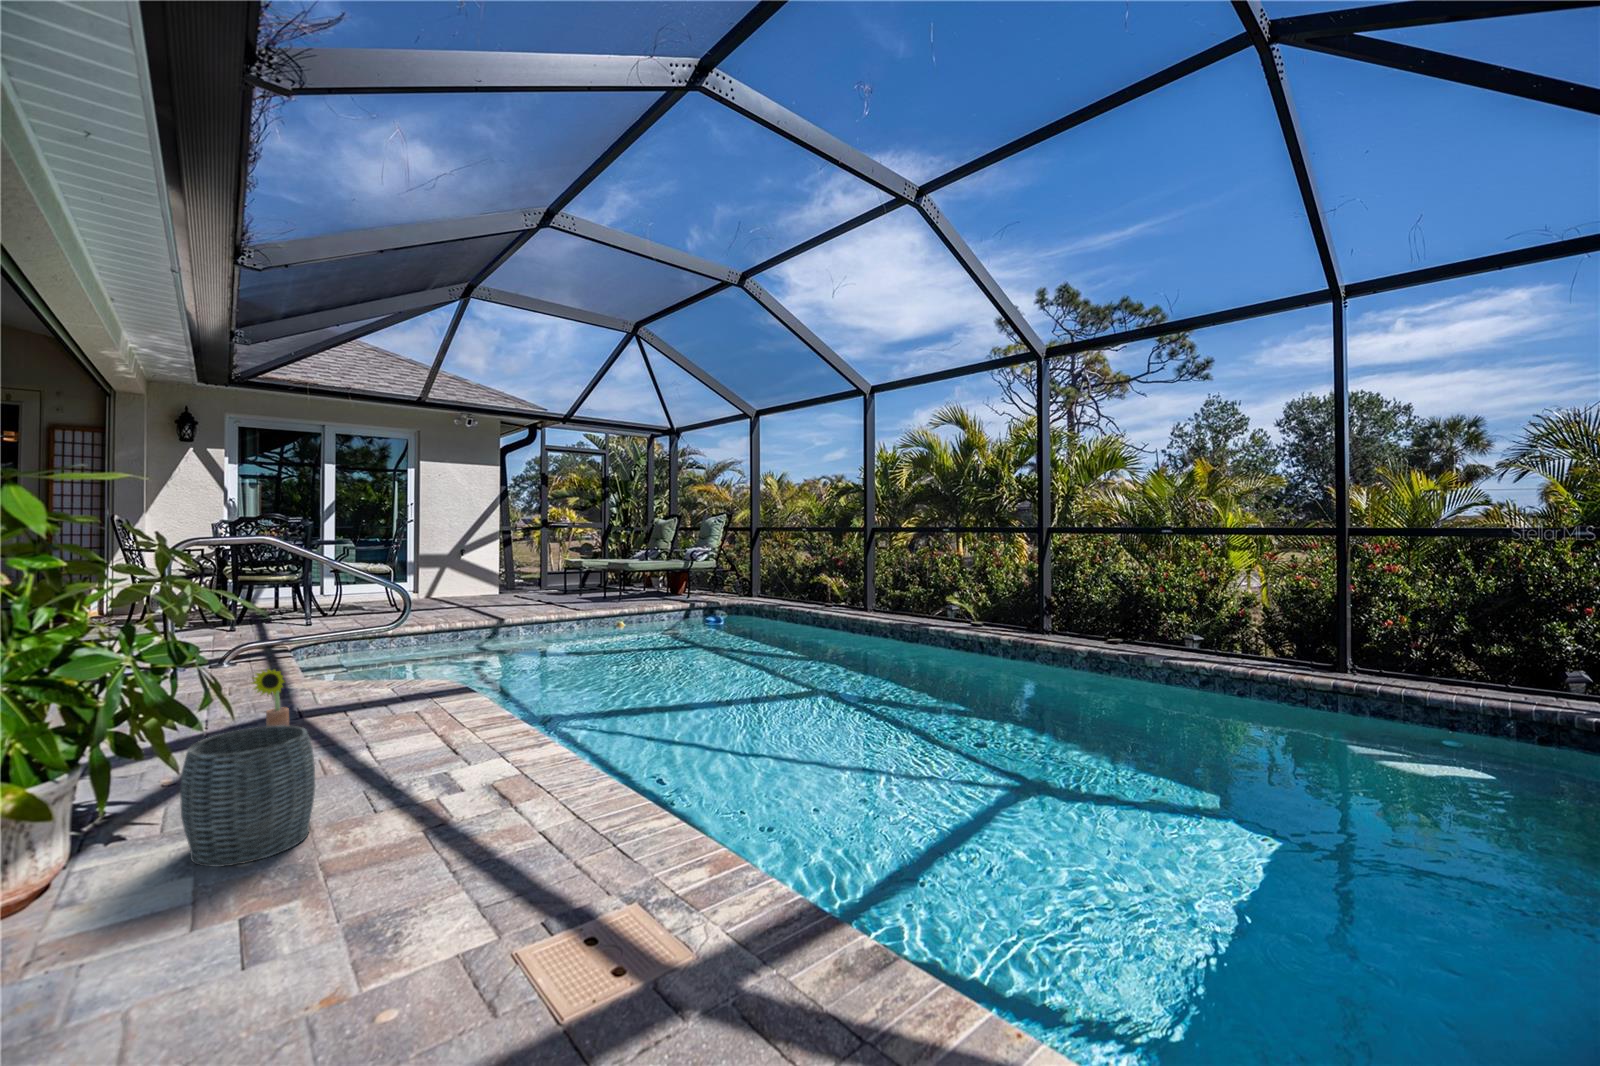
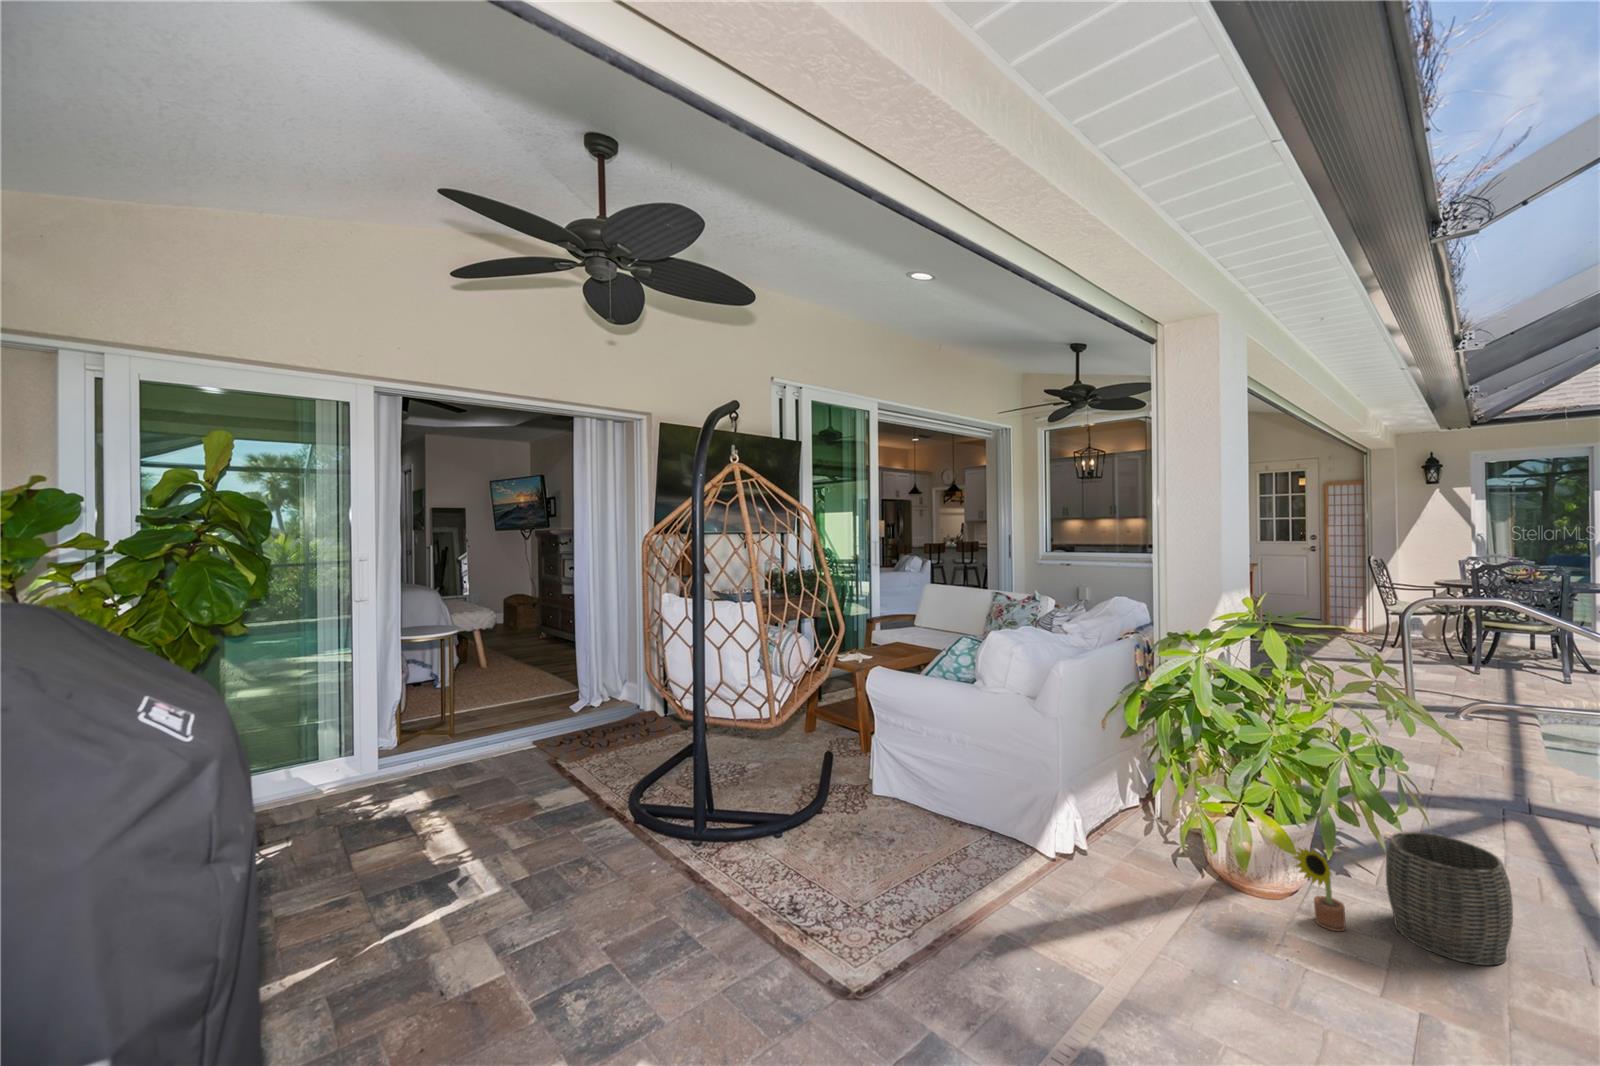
decorative plant: present [252,669,289,726] -> present [1294,848,1346,931]

